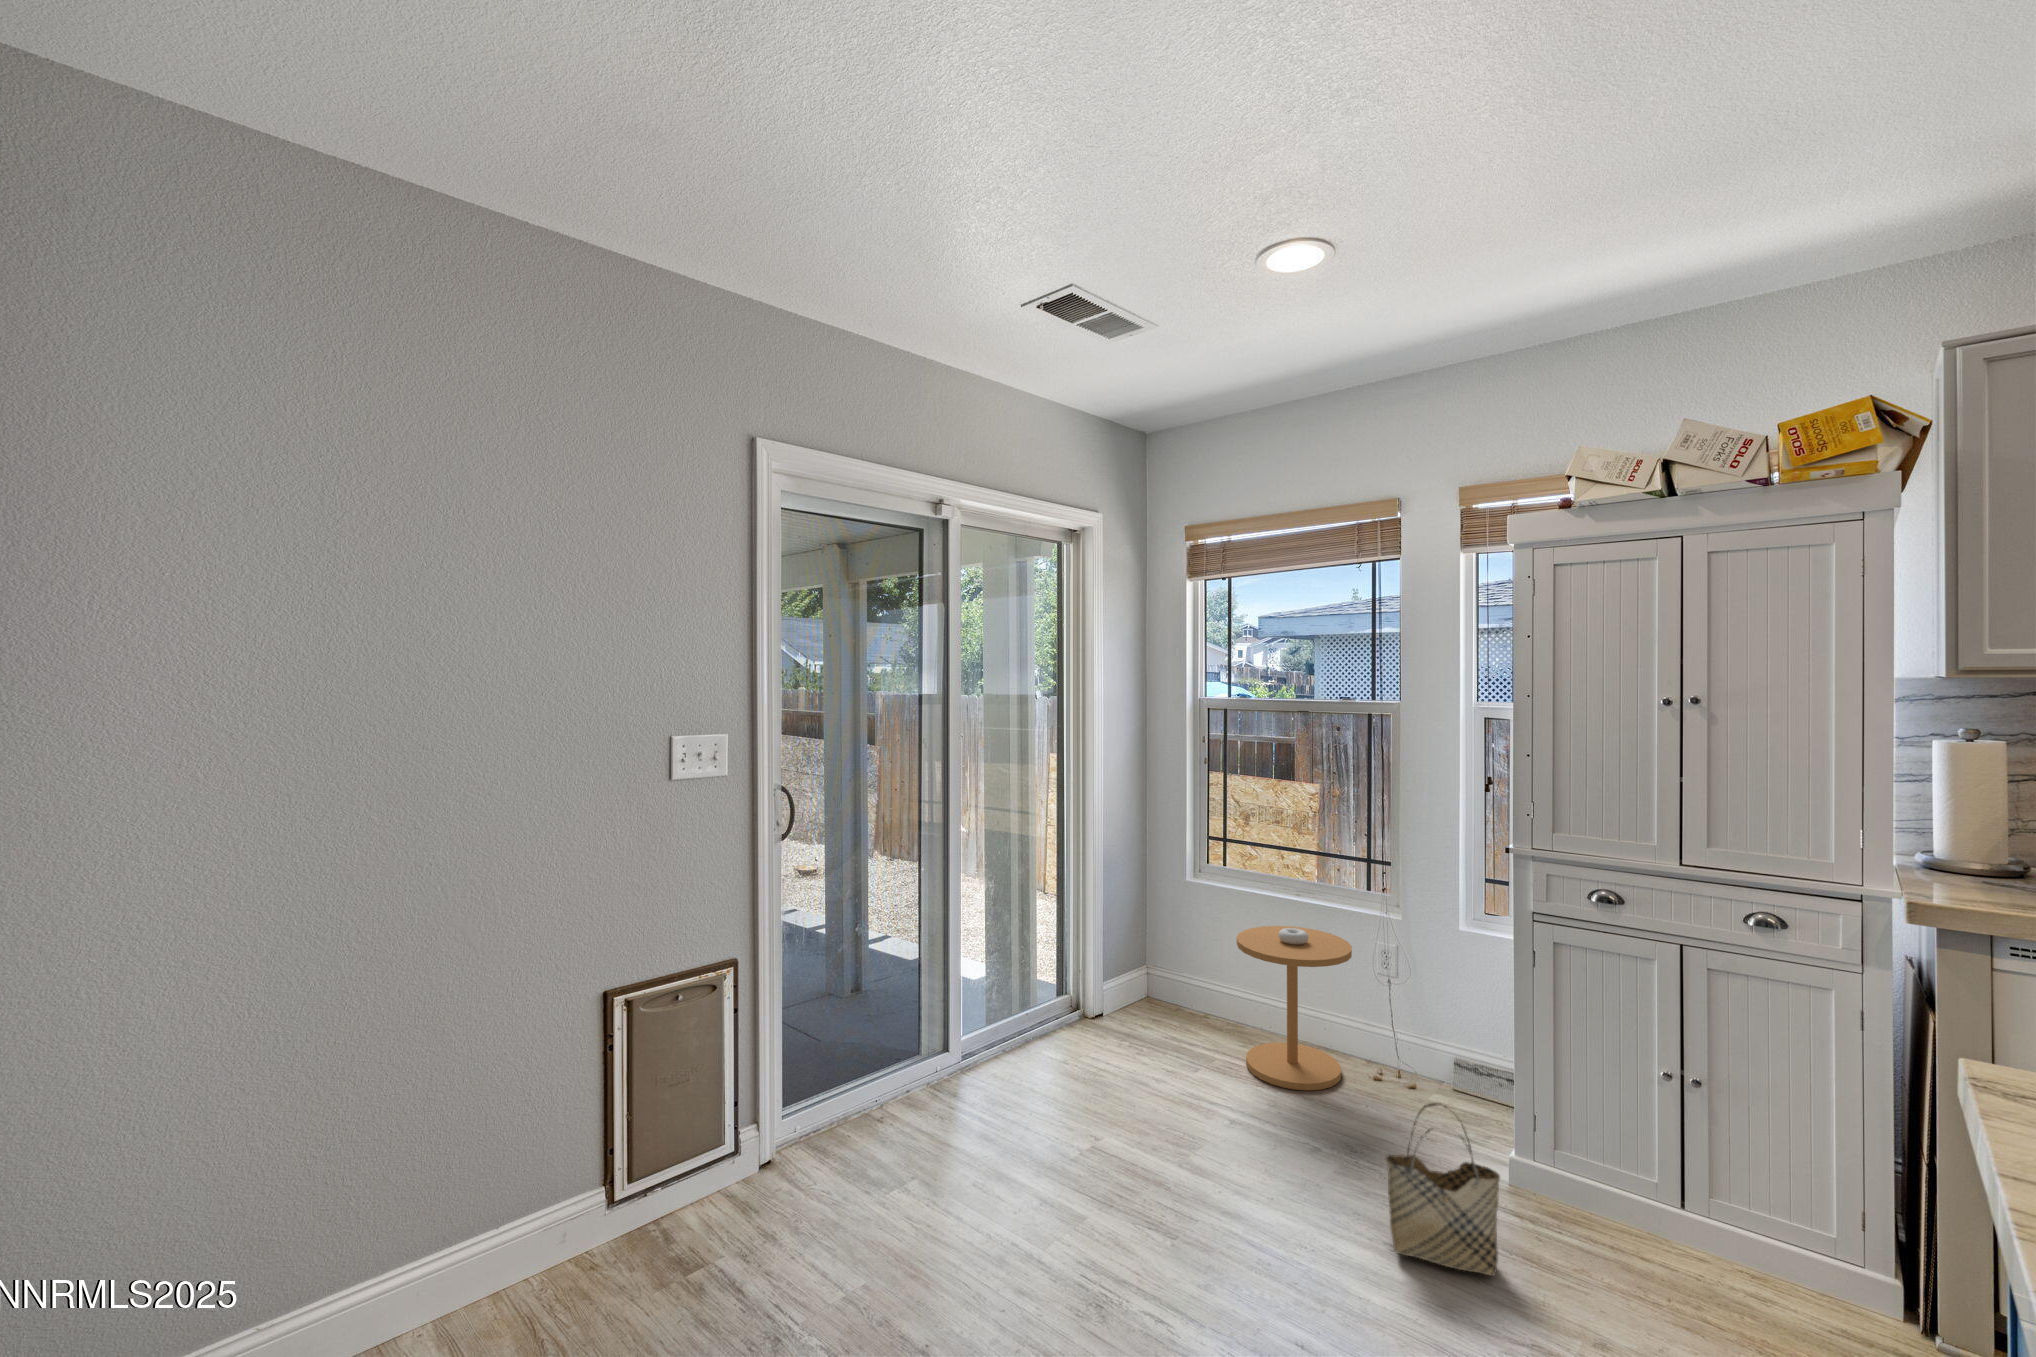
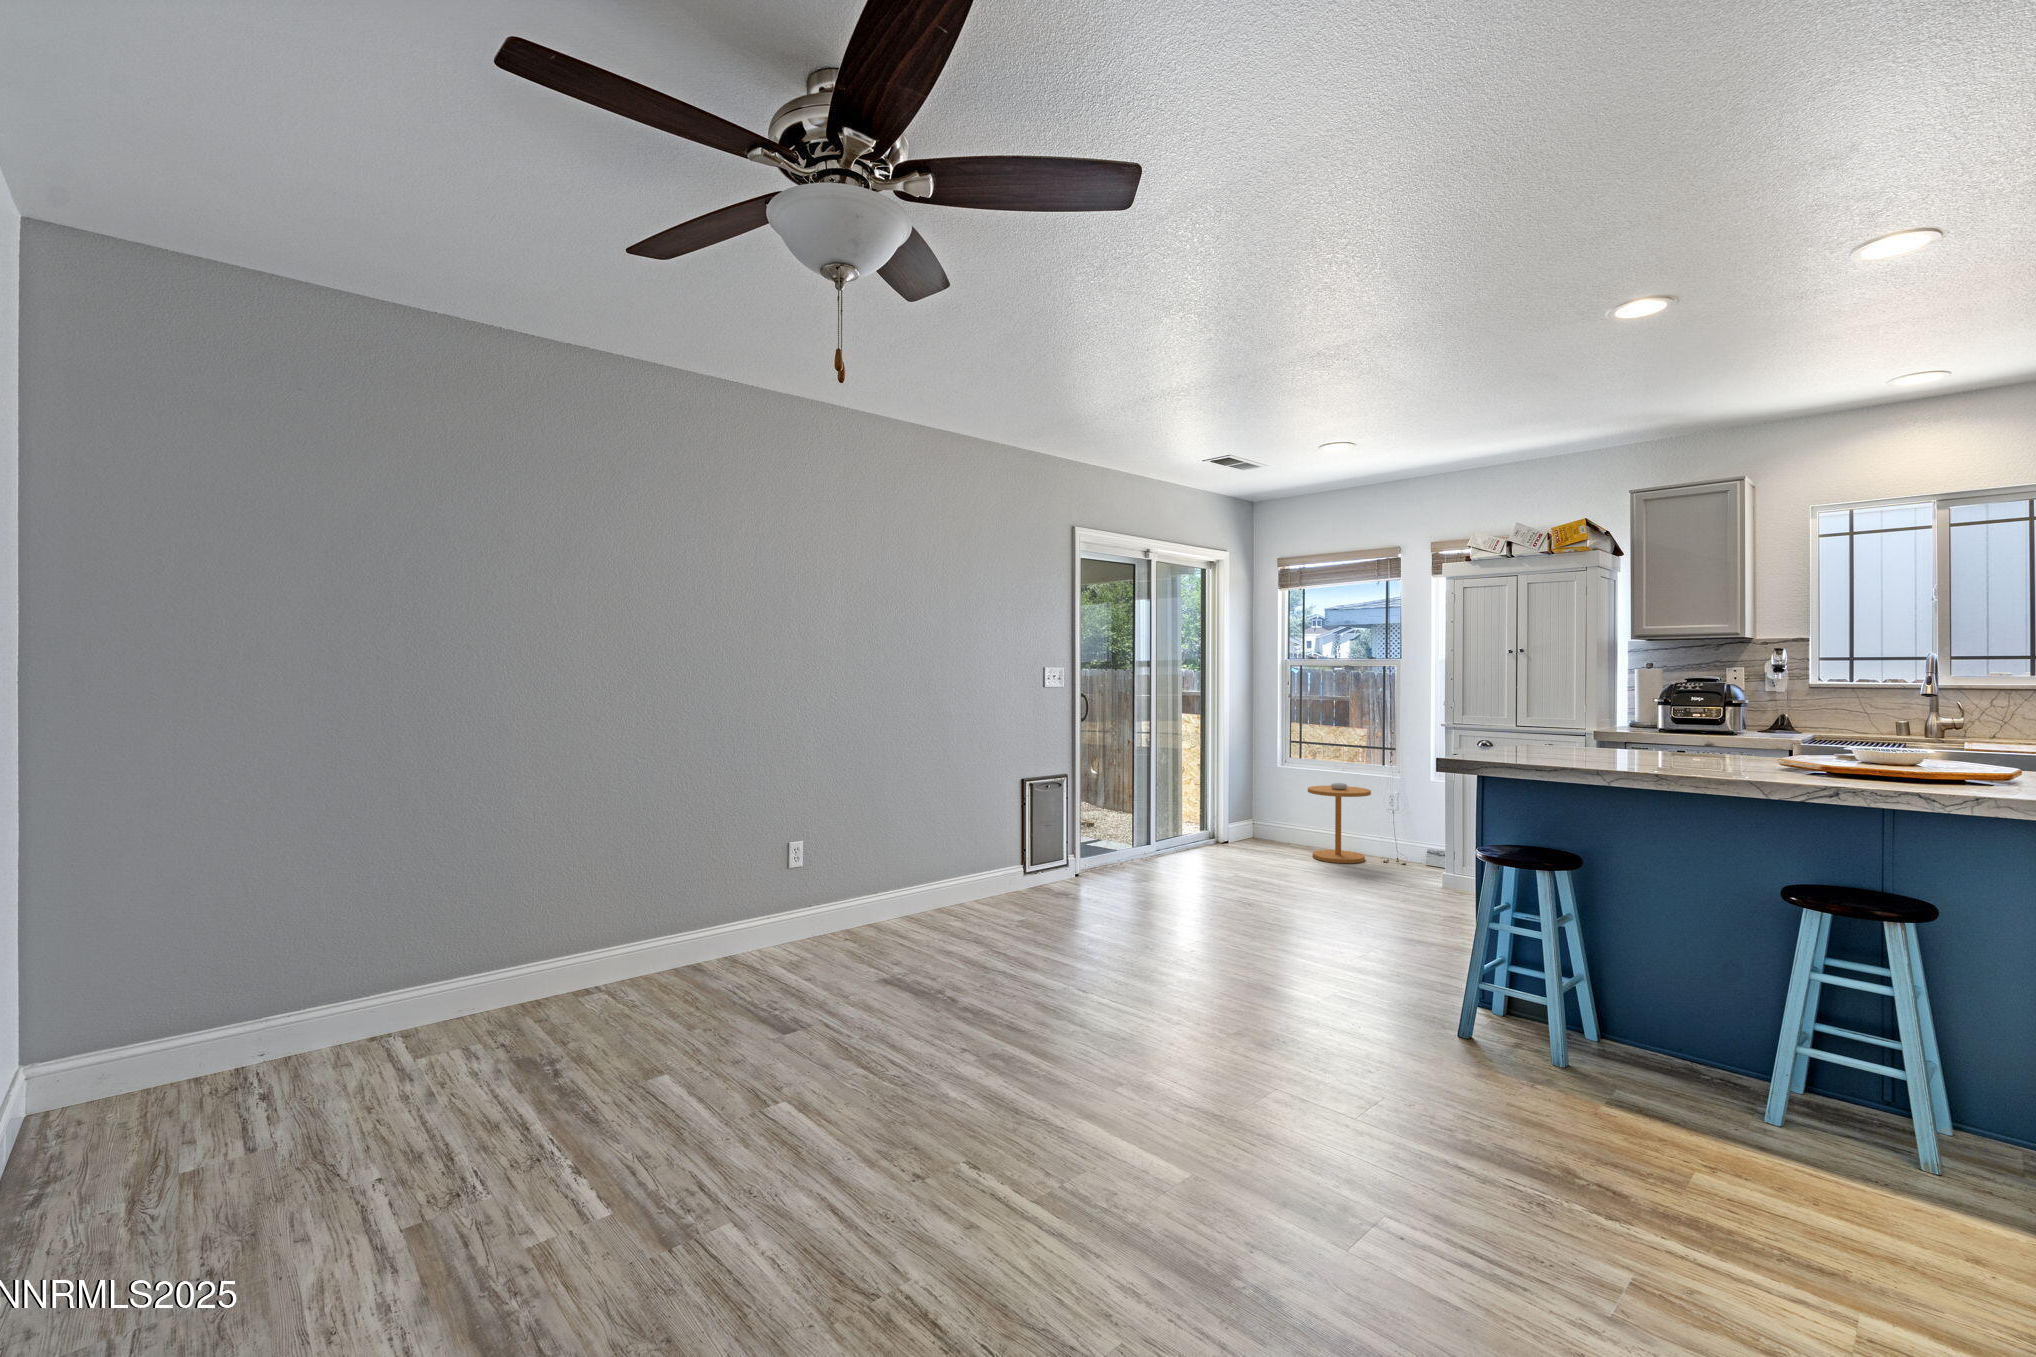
woven basket: present [1385,1103,1500,1276] -> none [1374,832,1424,897]

